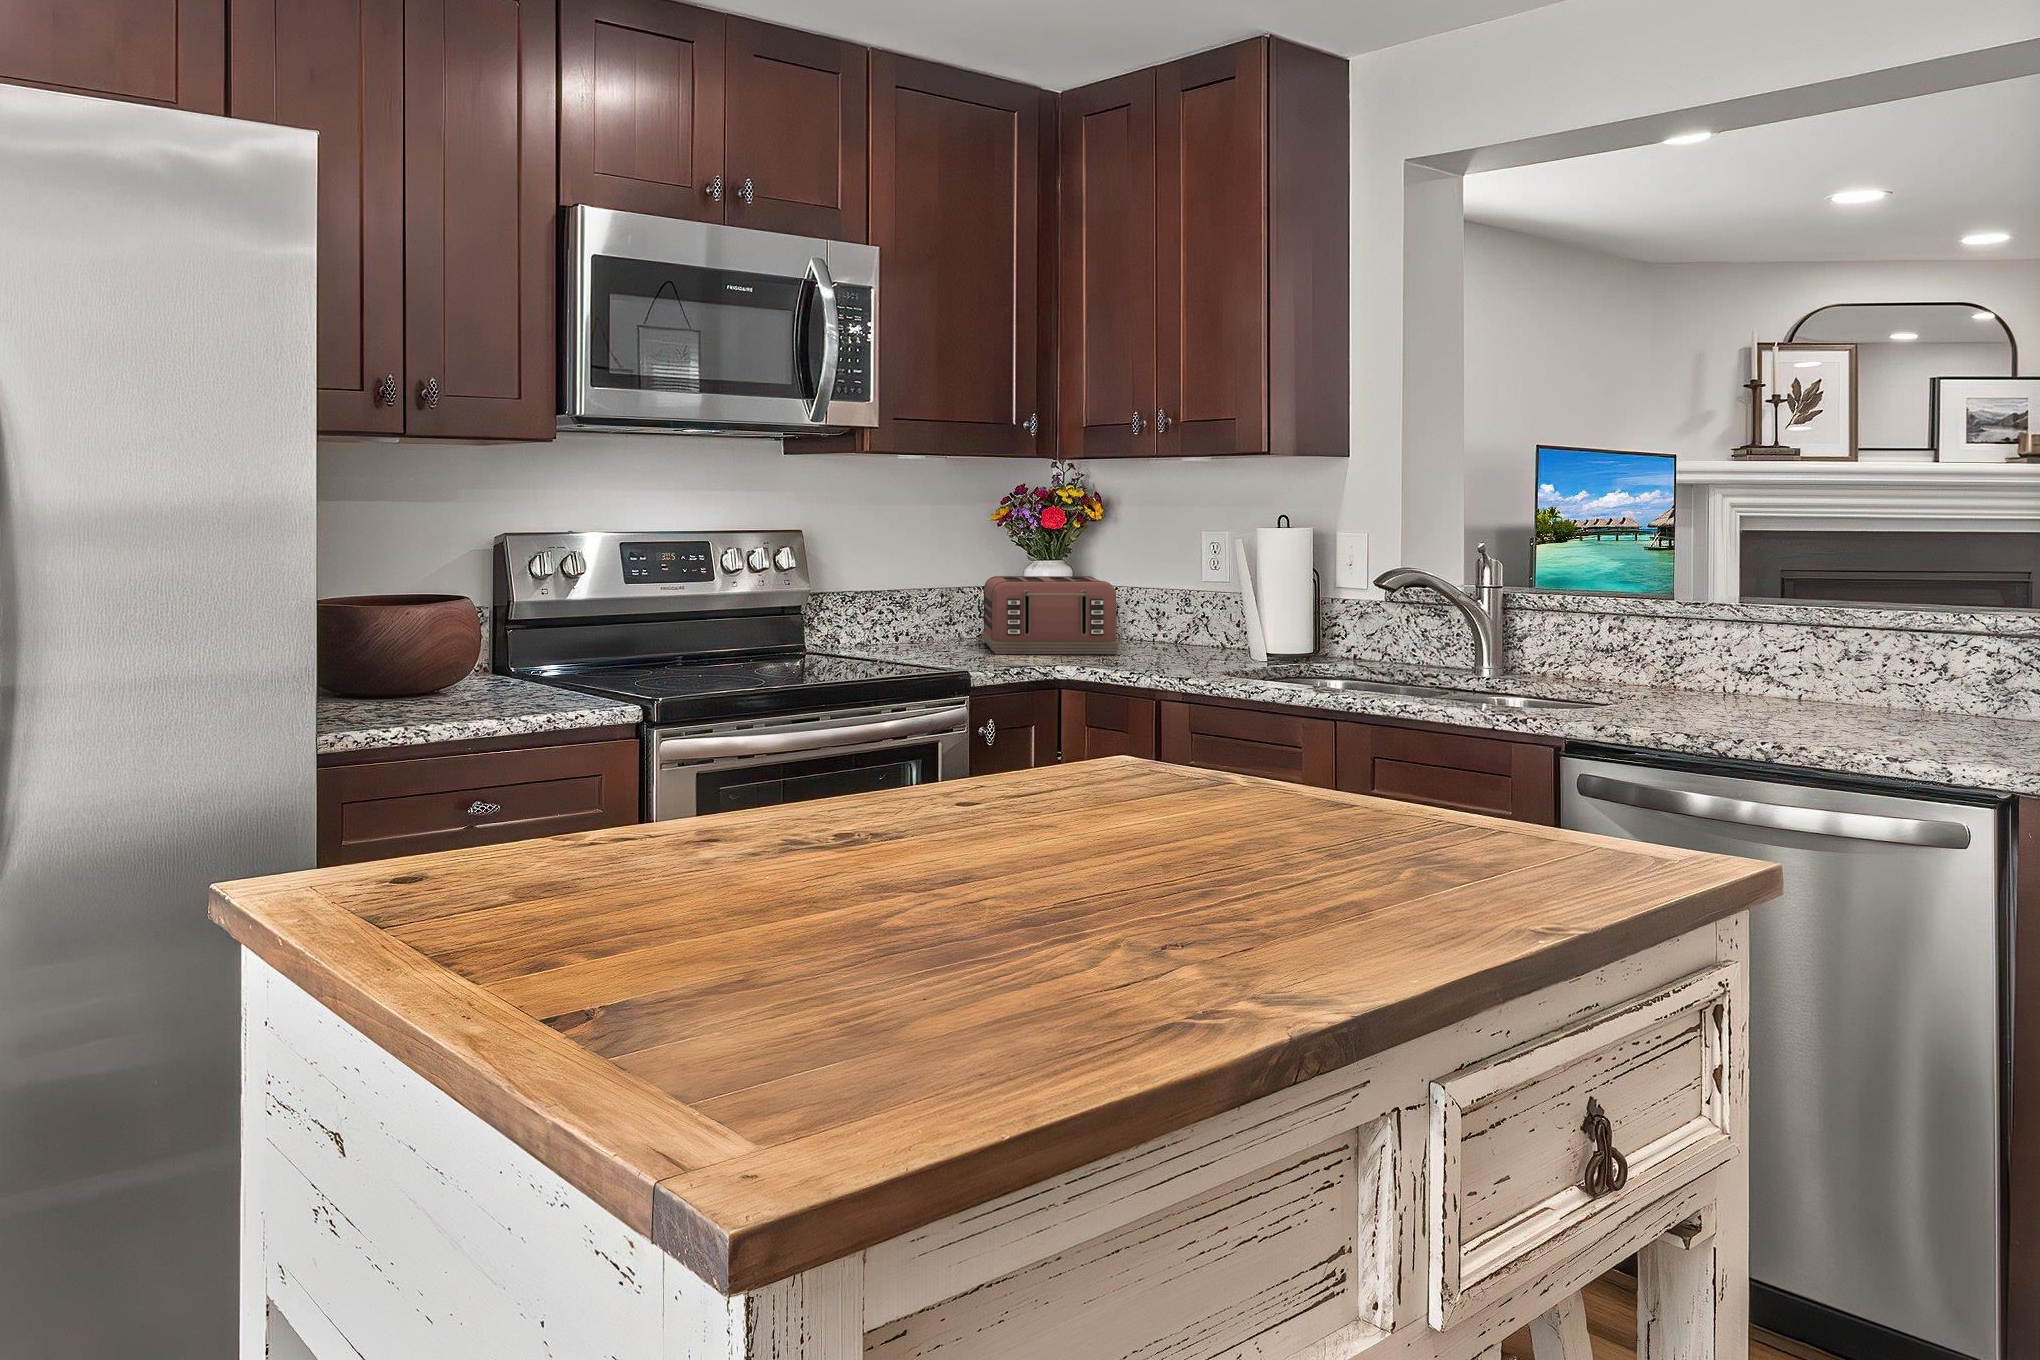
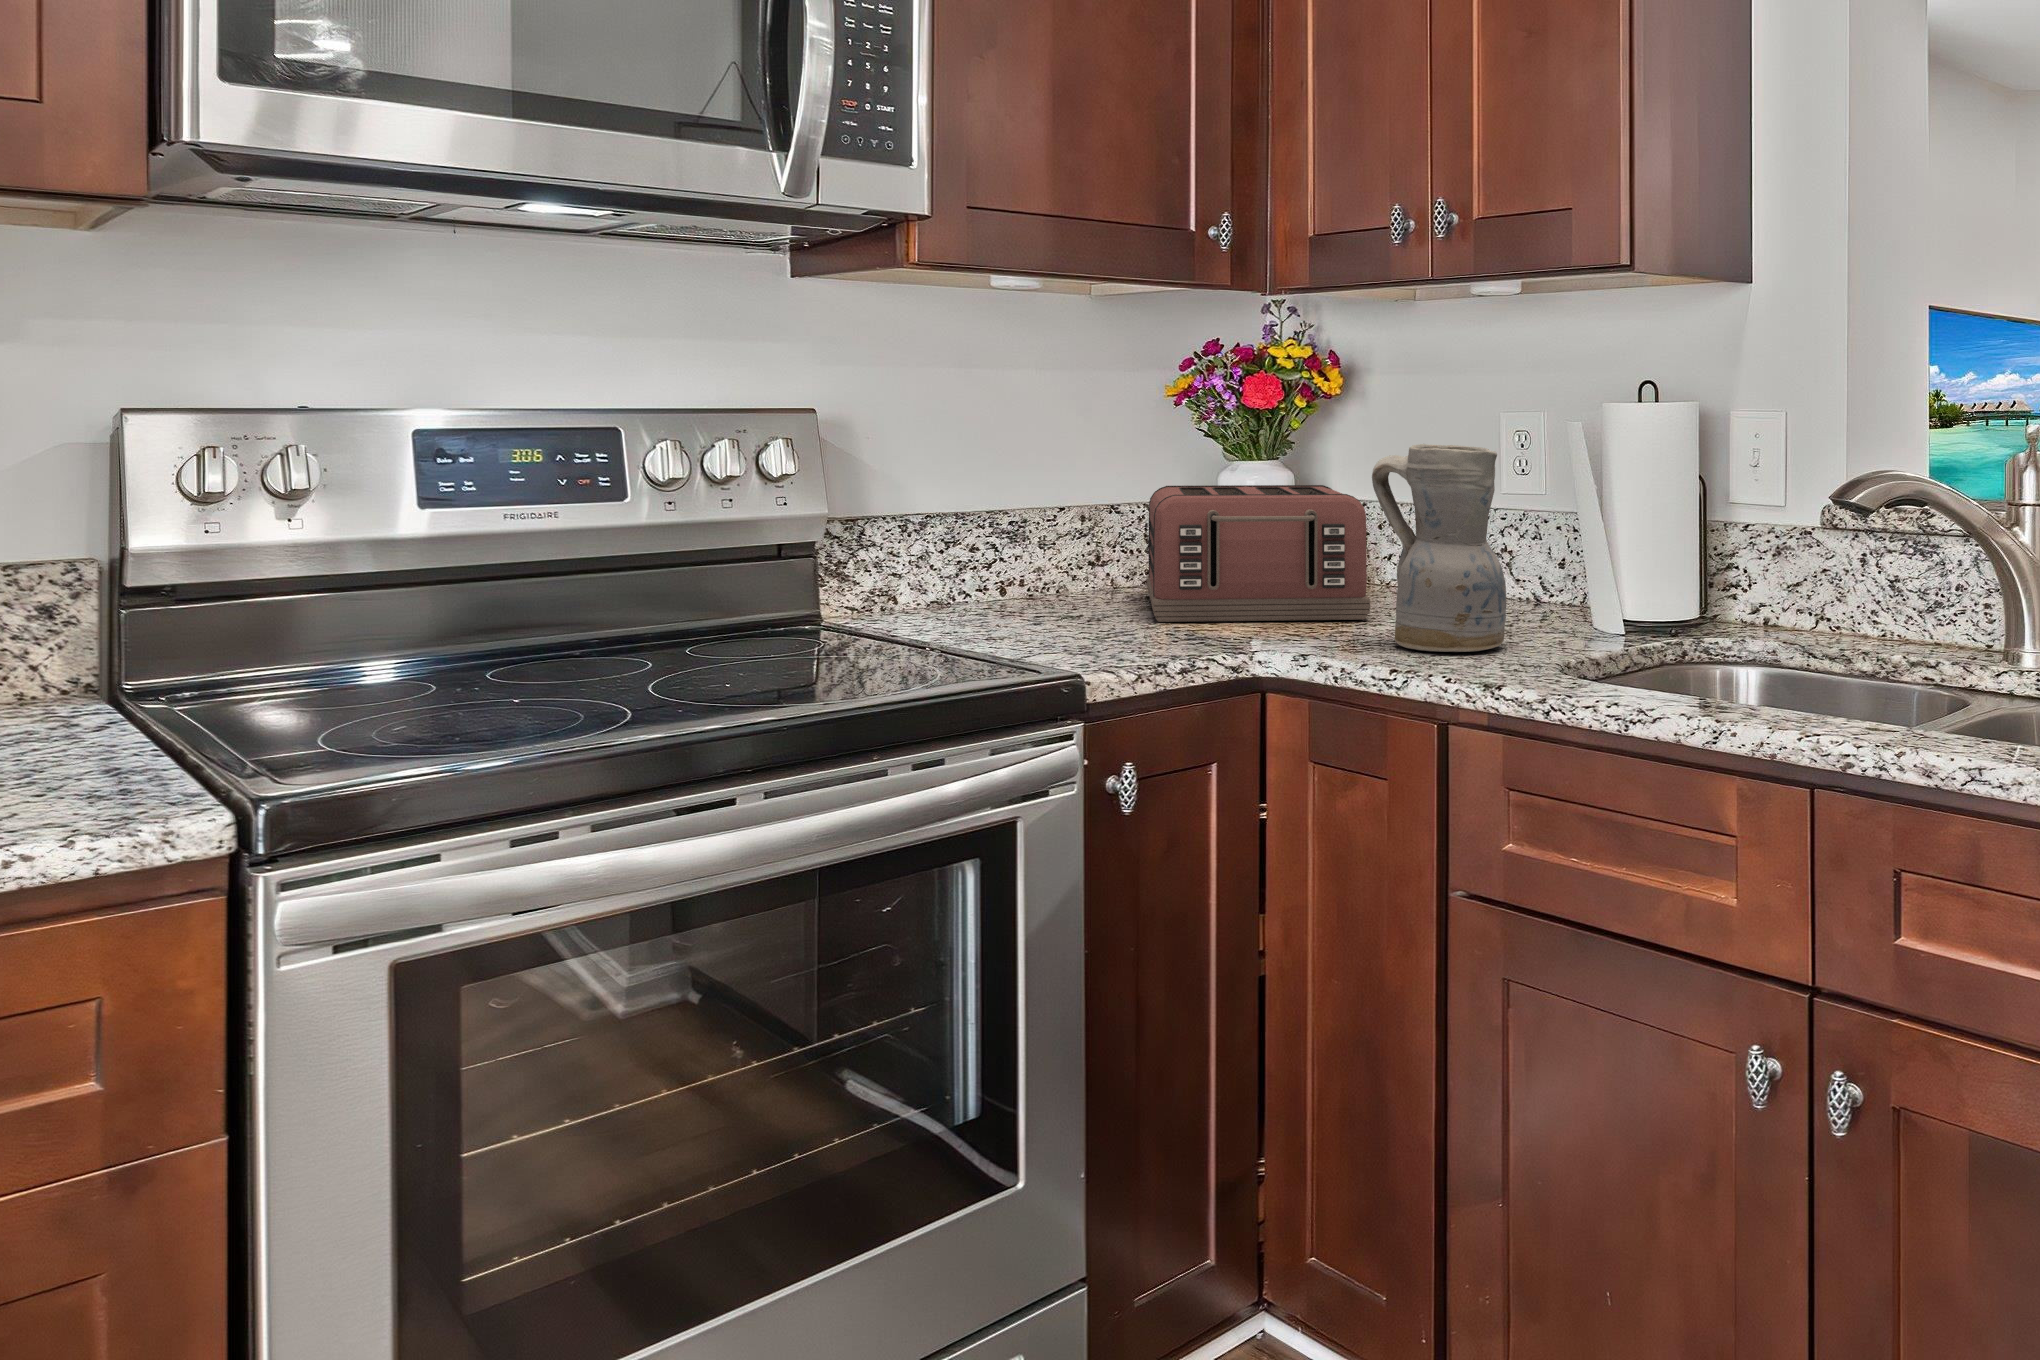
ceramic pitcher: none [1119,553,1194,667] -> present [1372,444,1506,652]

